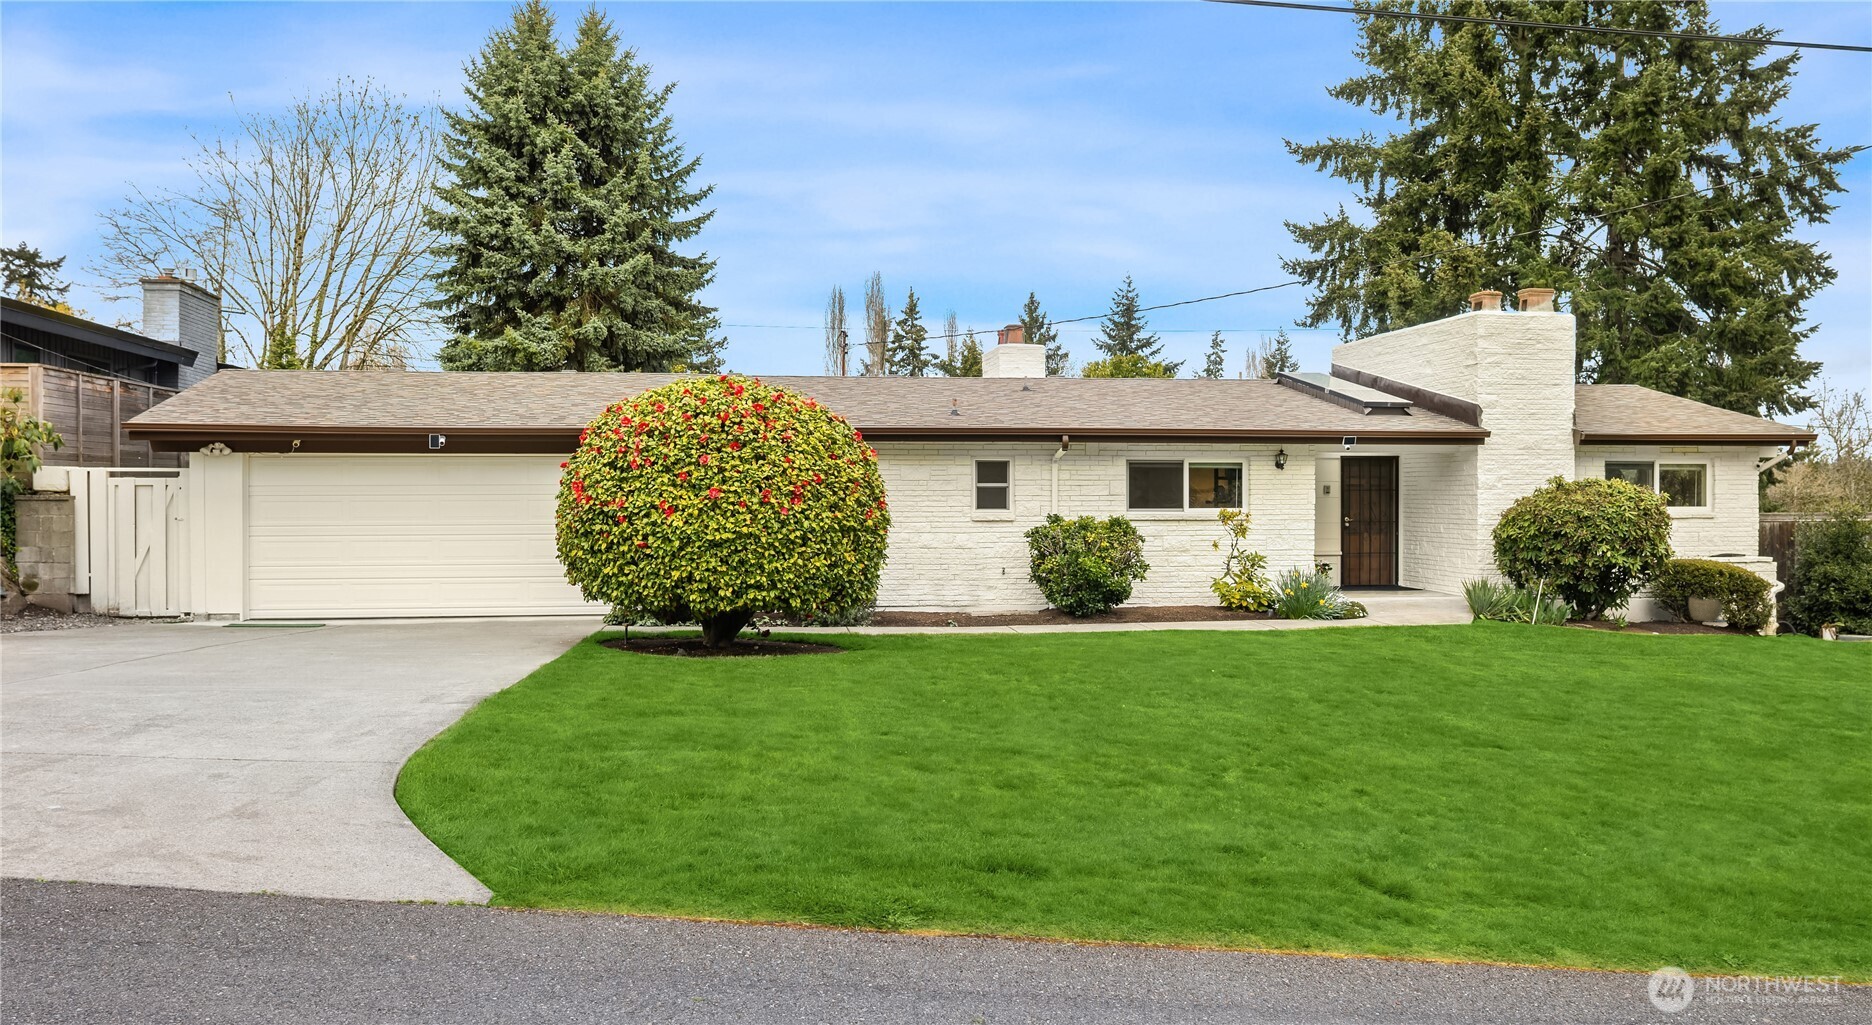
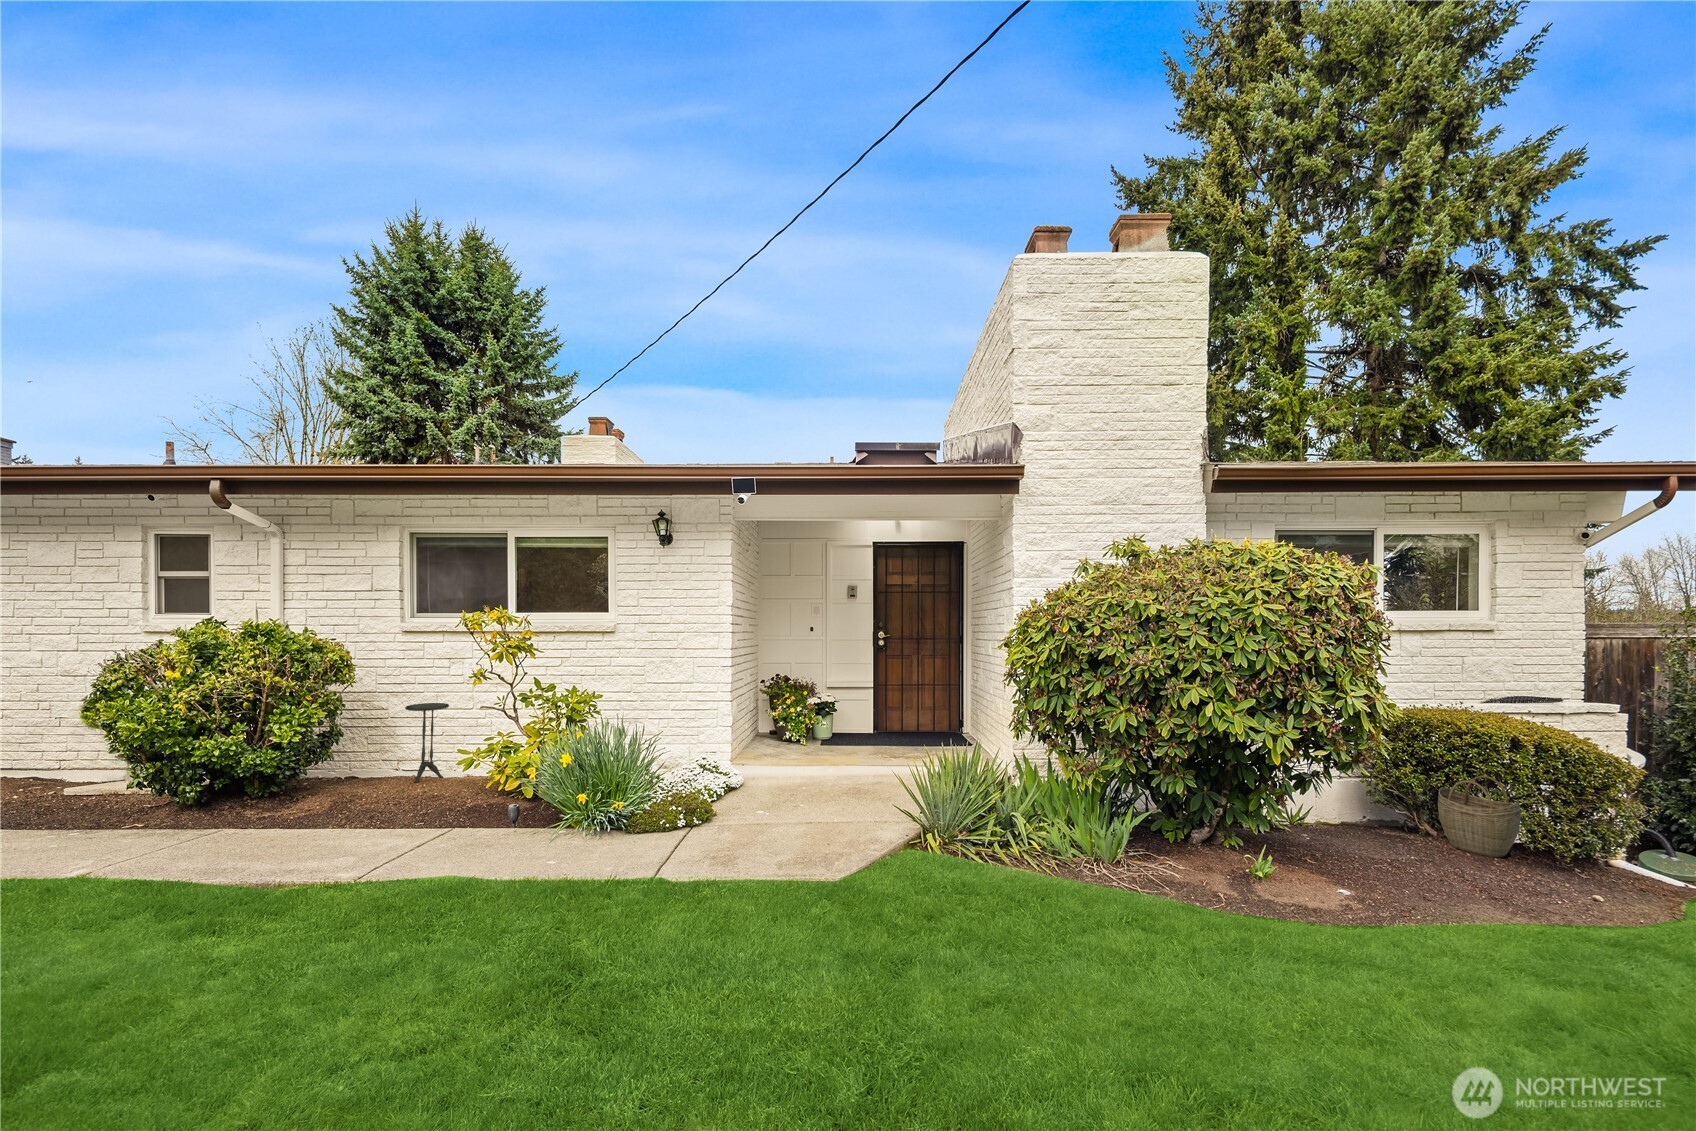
side table: none [1145,561,1168,605] -> present [405,703,449,783]

